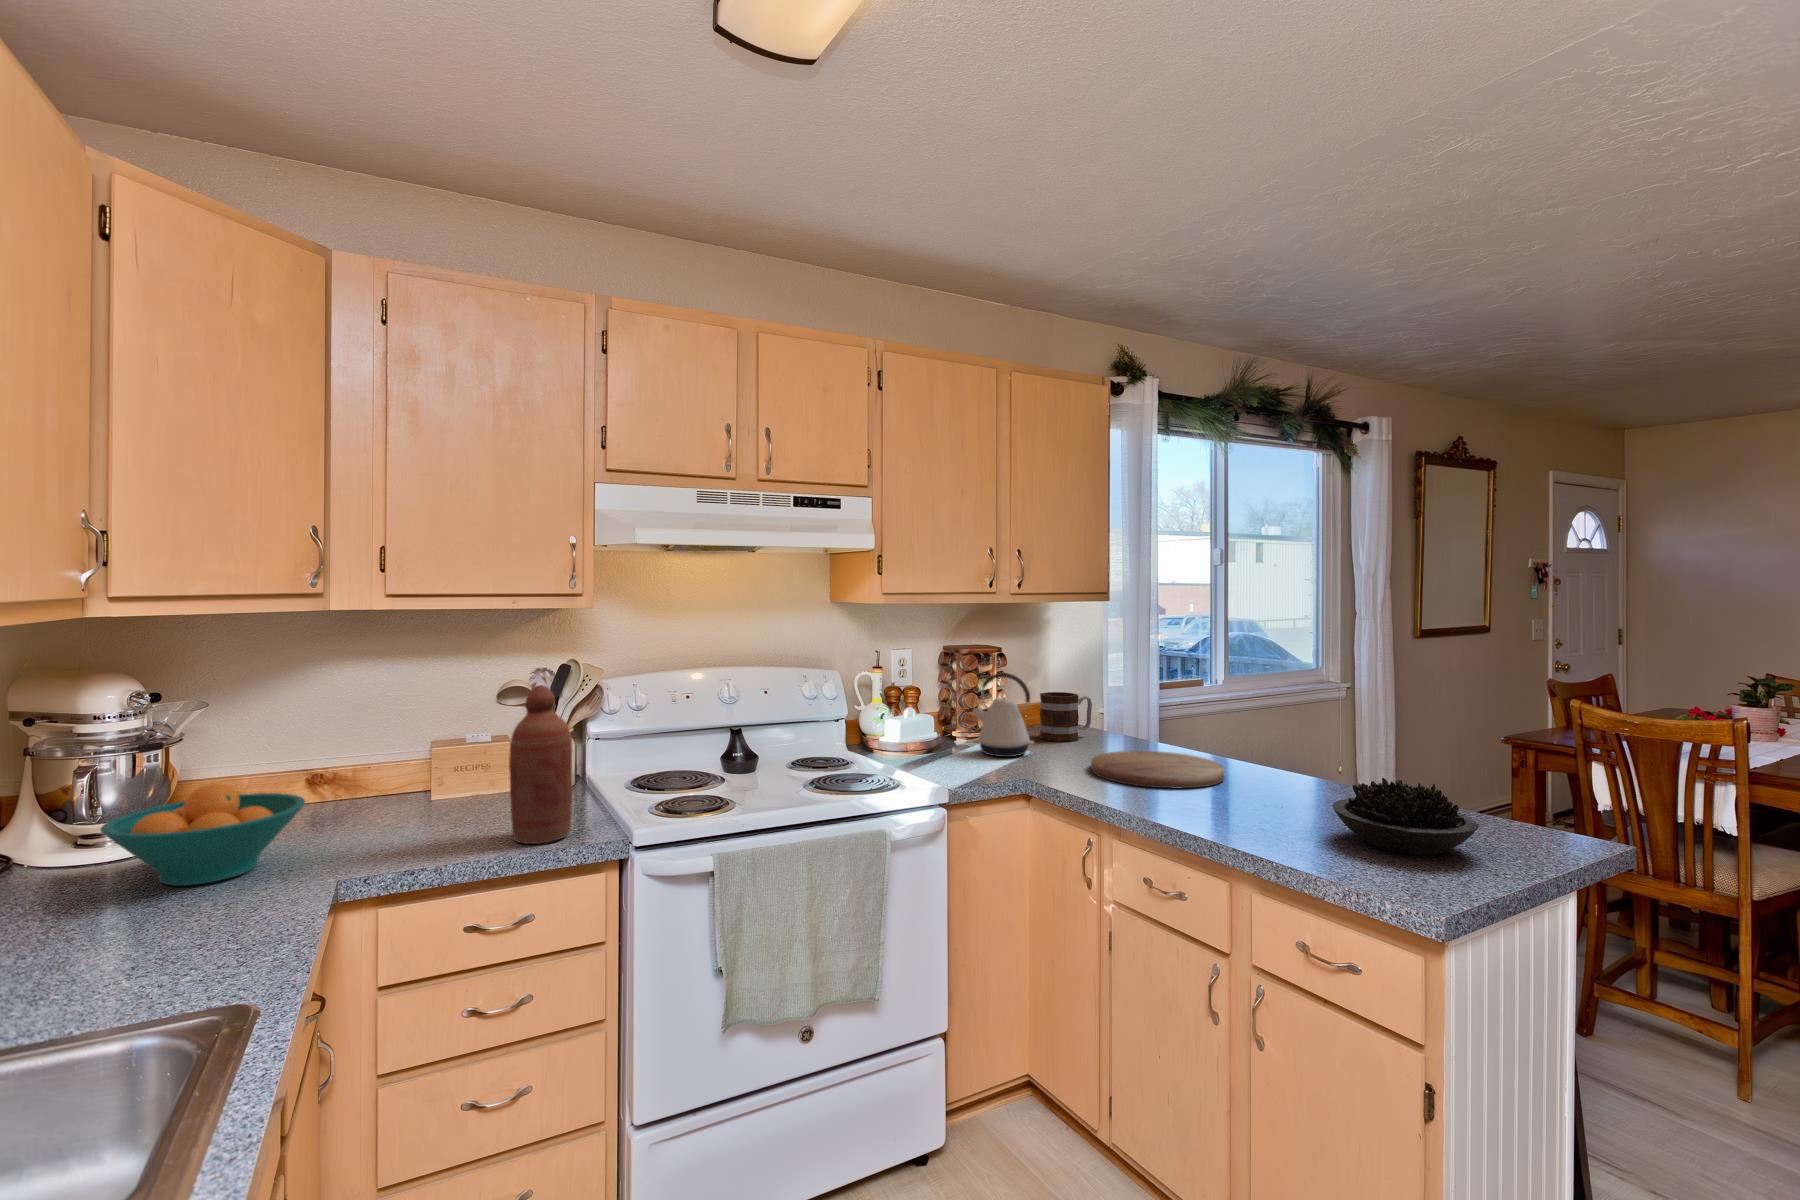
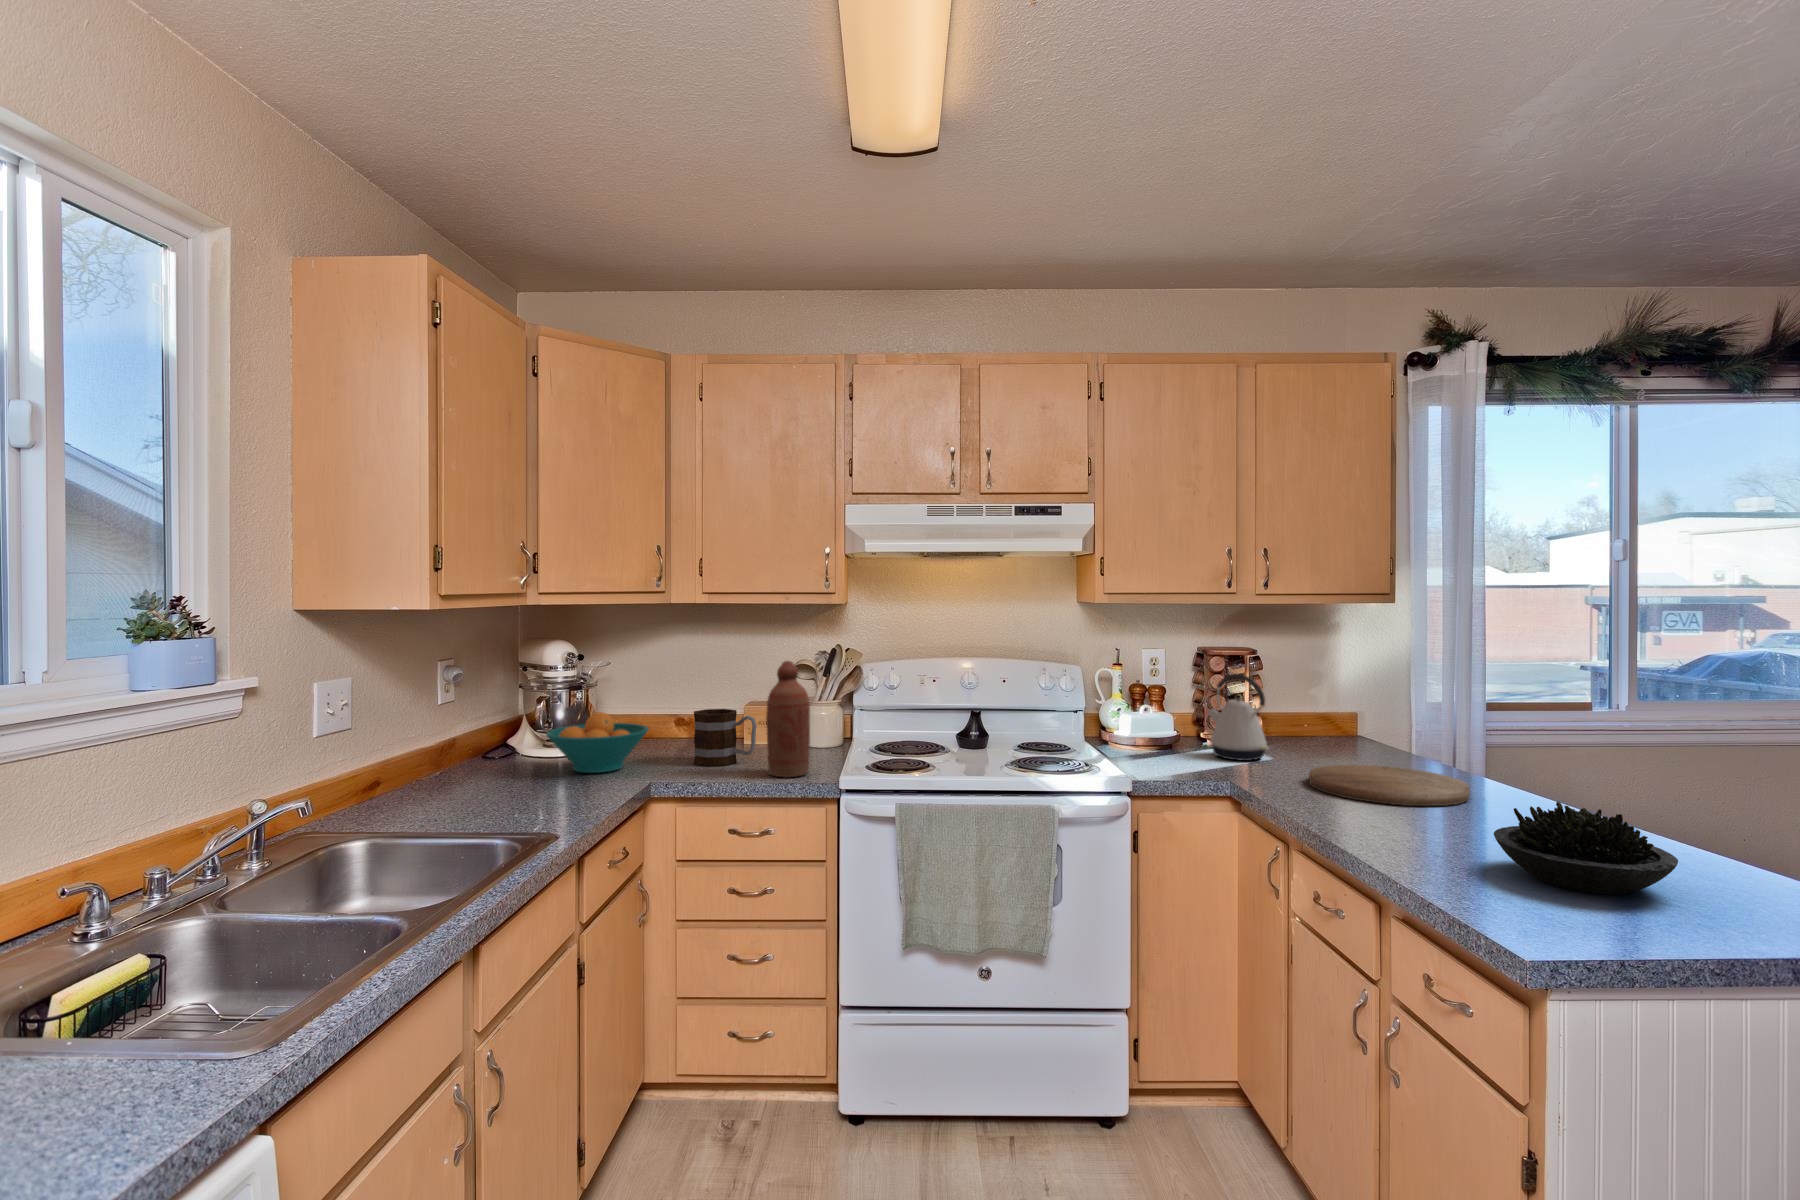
mug: present [1040,692,1092,742] -> present [694,709,757,766]

